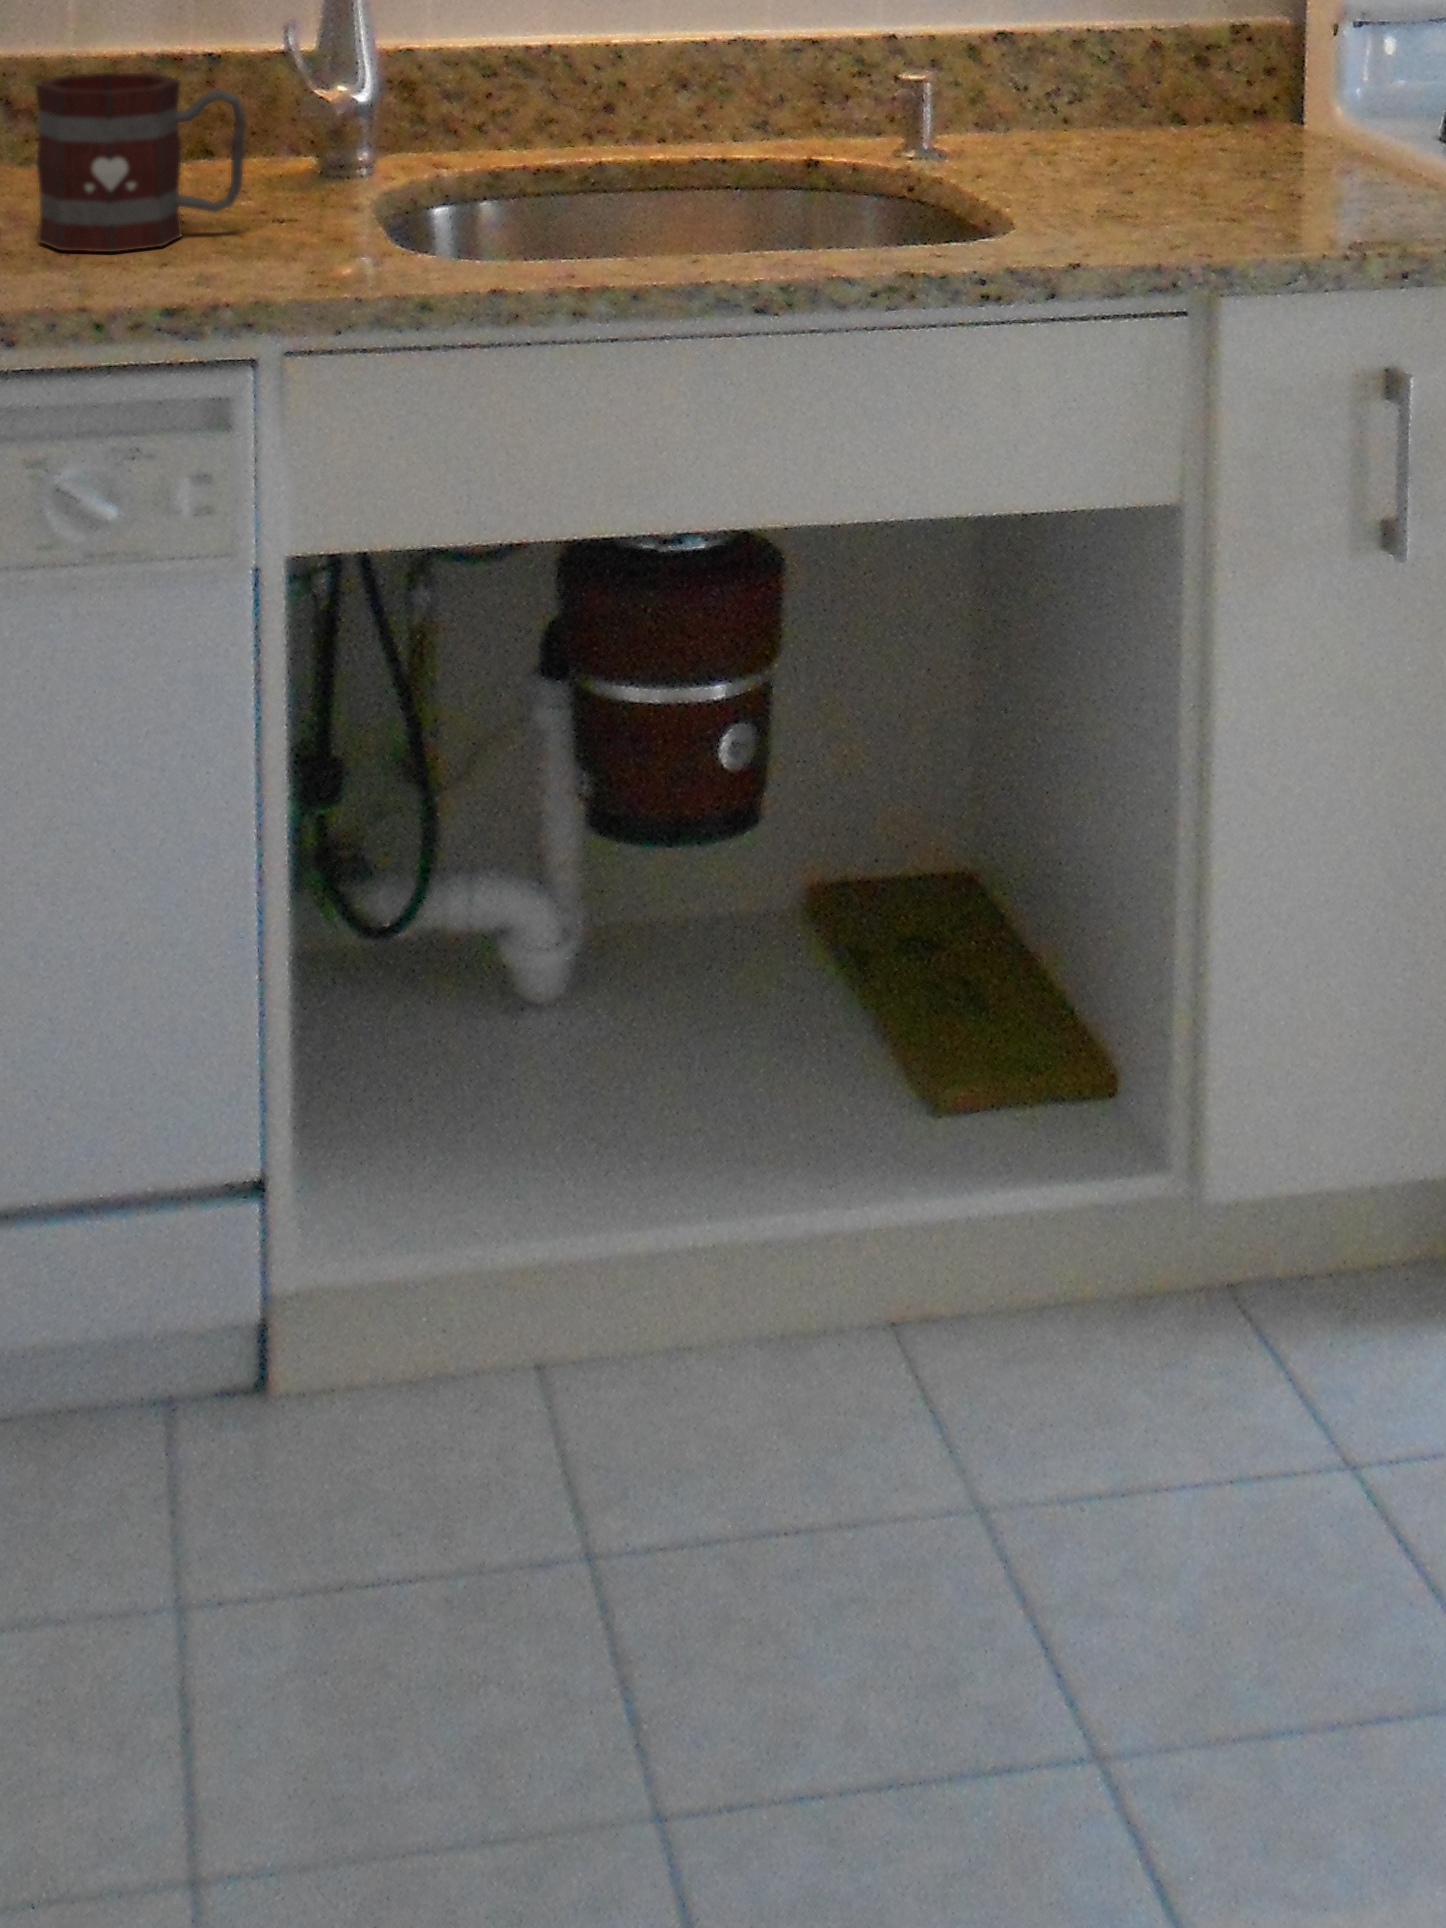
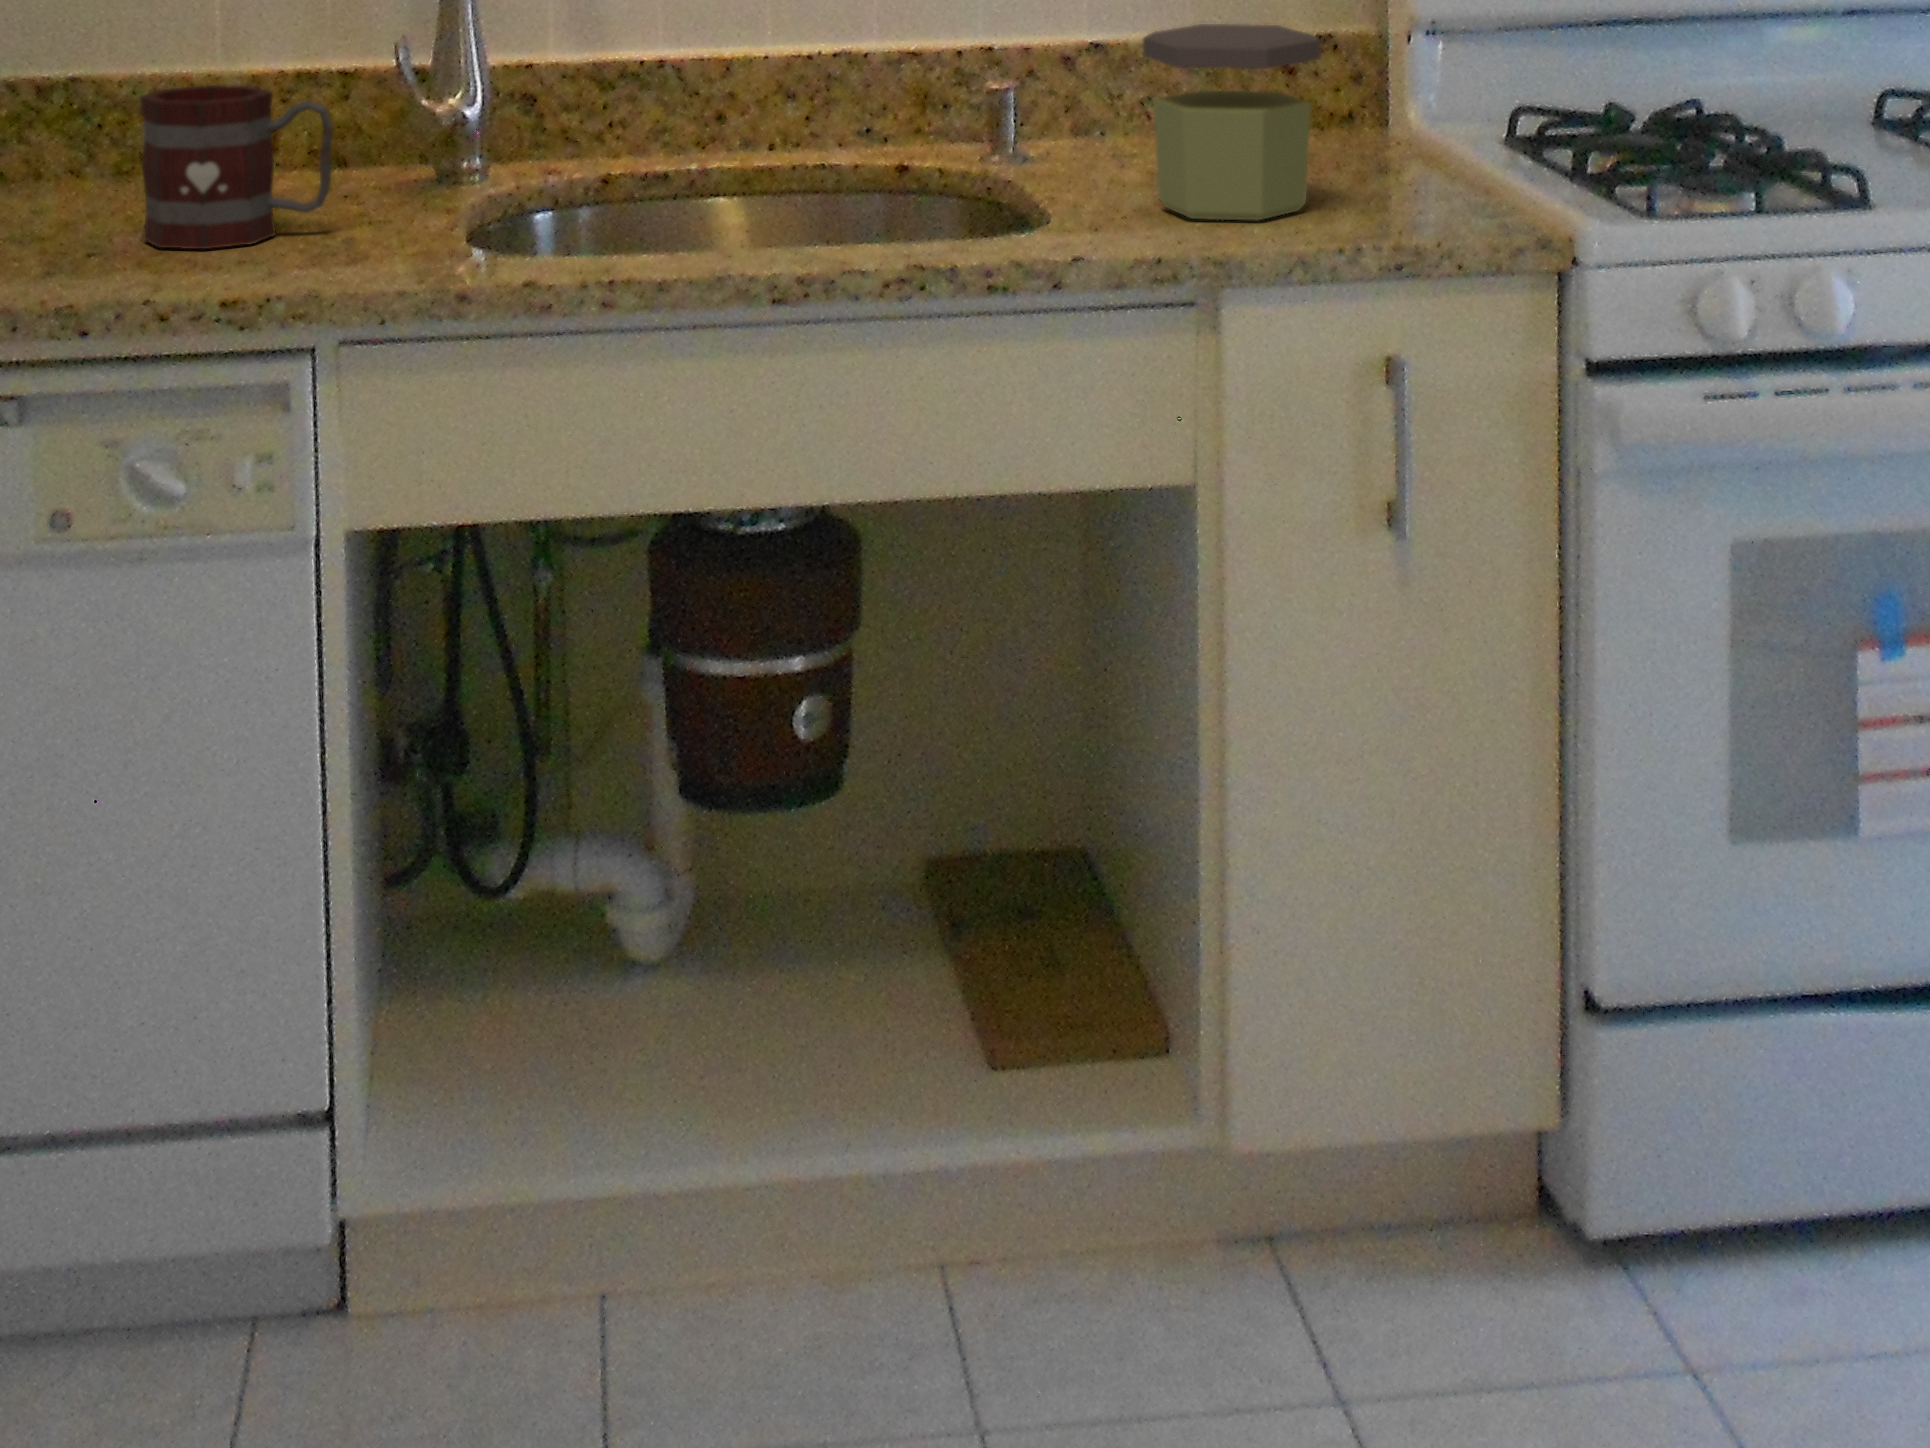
jar: none [1114,14,1307,223] -> present [1143,24,1321,220]

